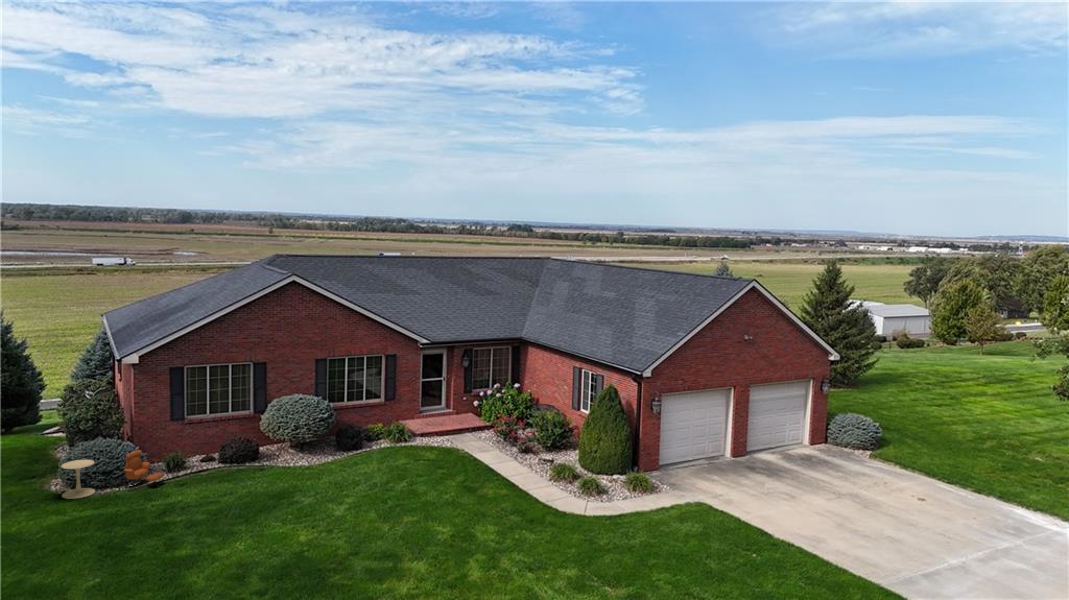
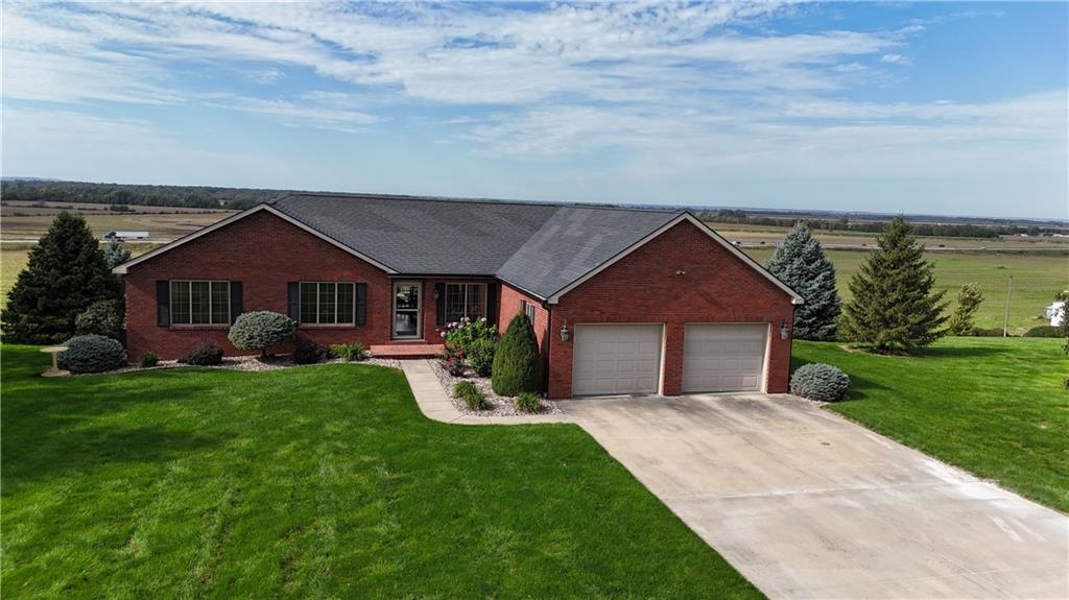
lounge chair: present [124,450,163,488] -> none [93,344,126,375]

